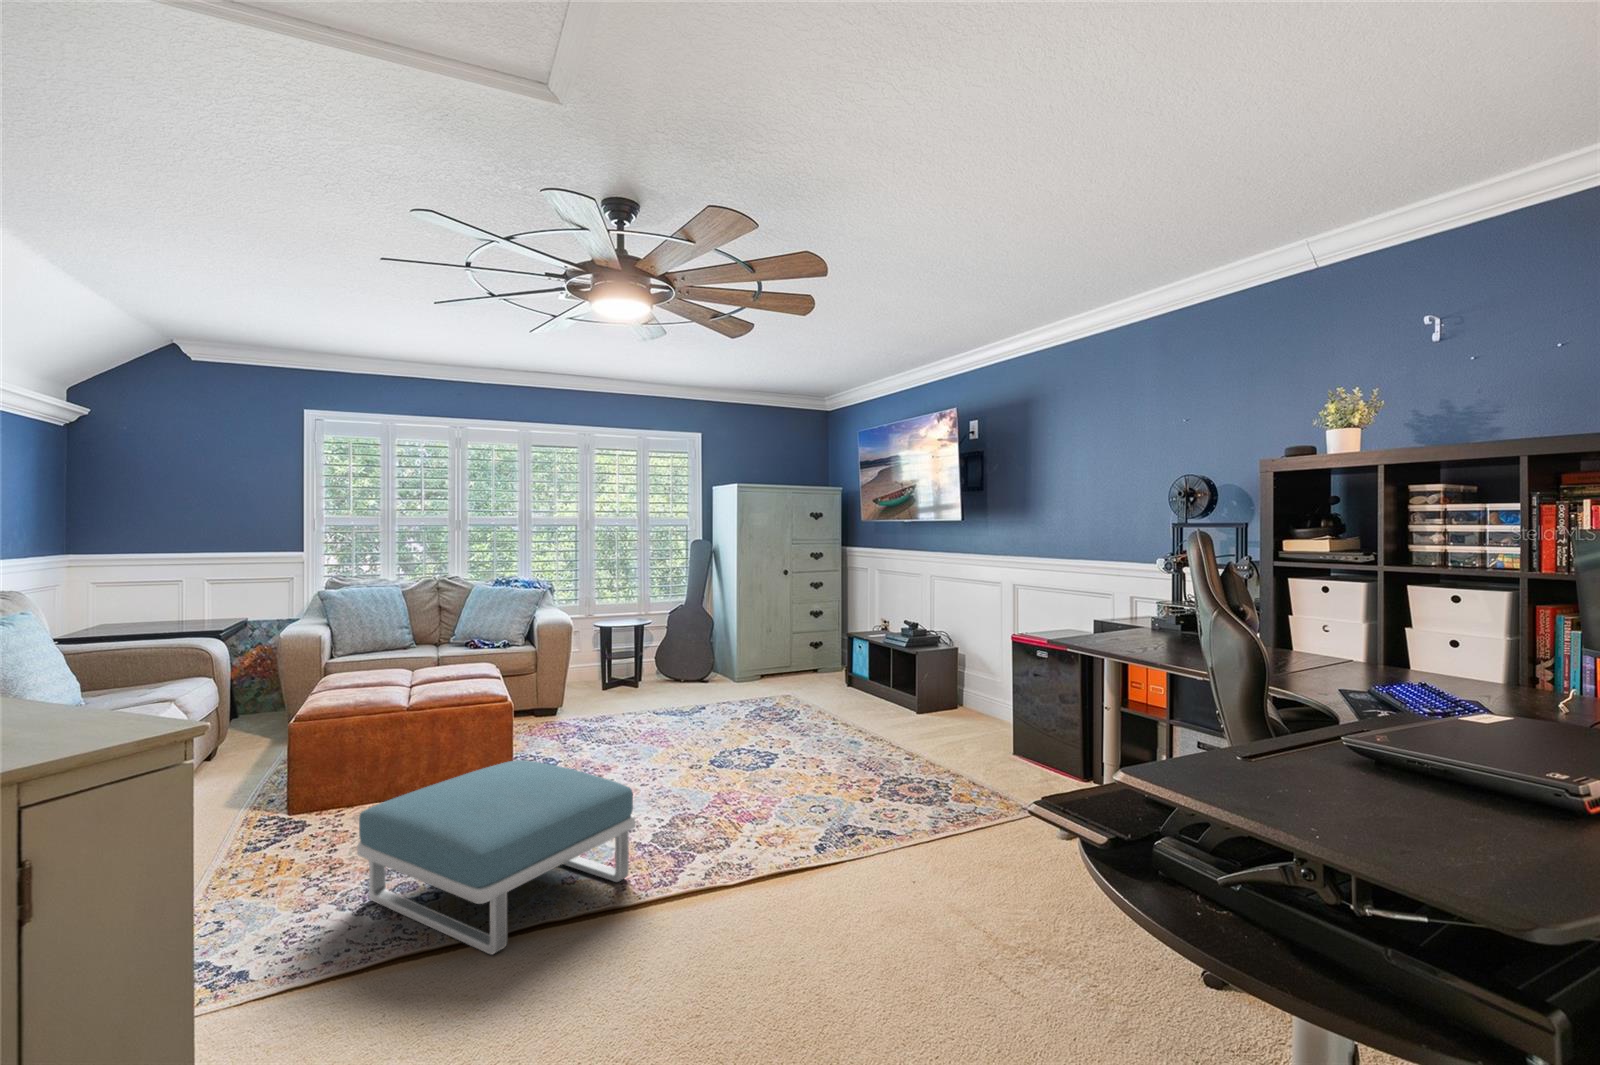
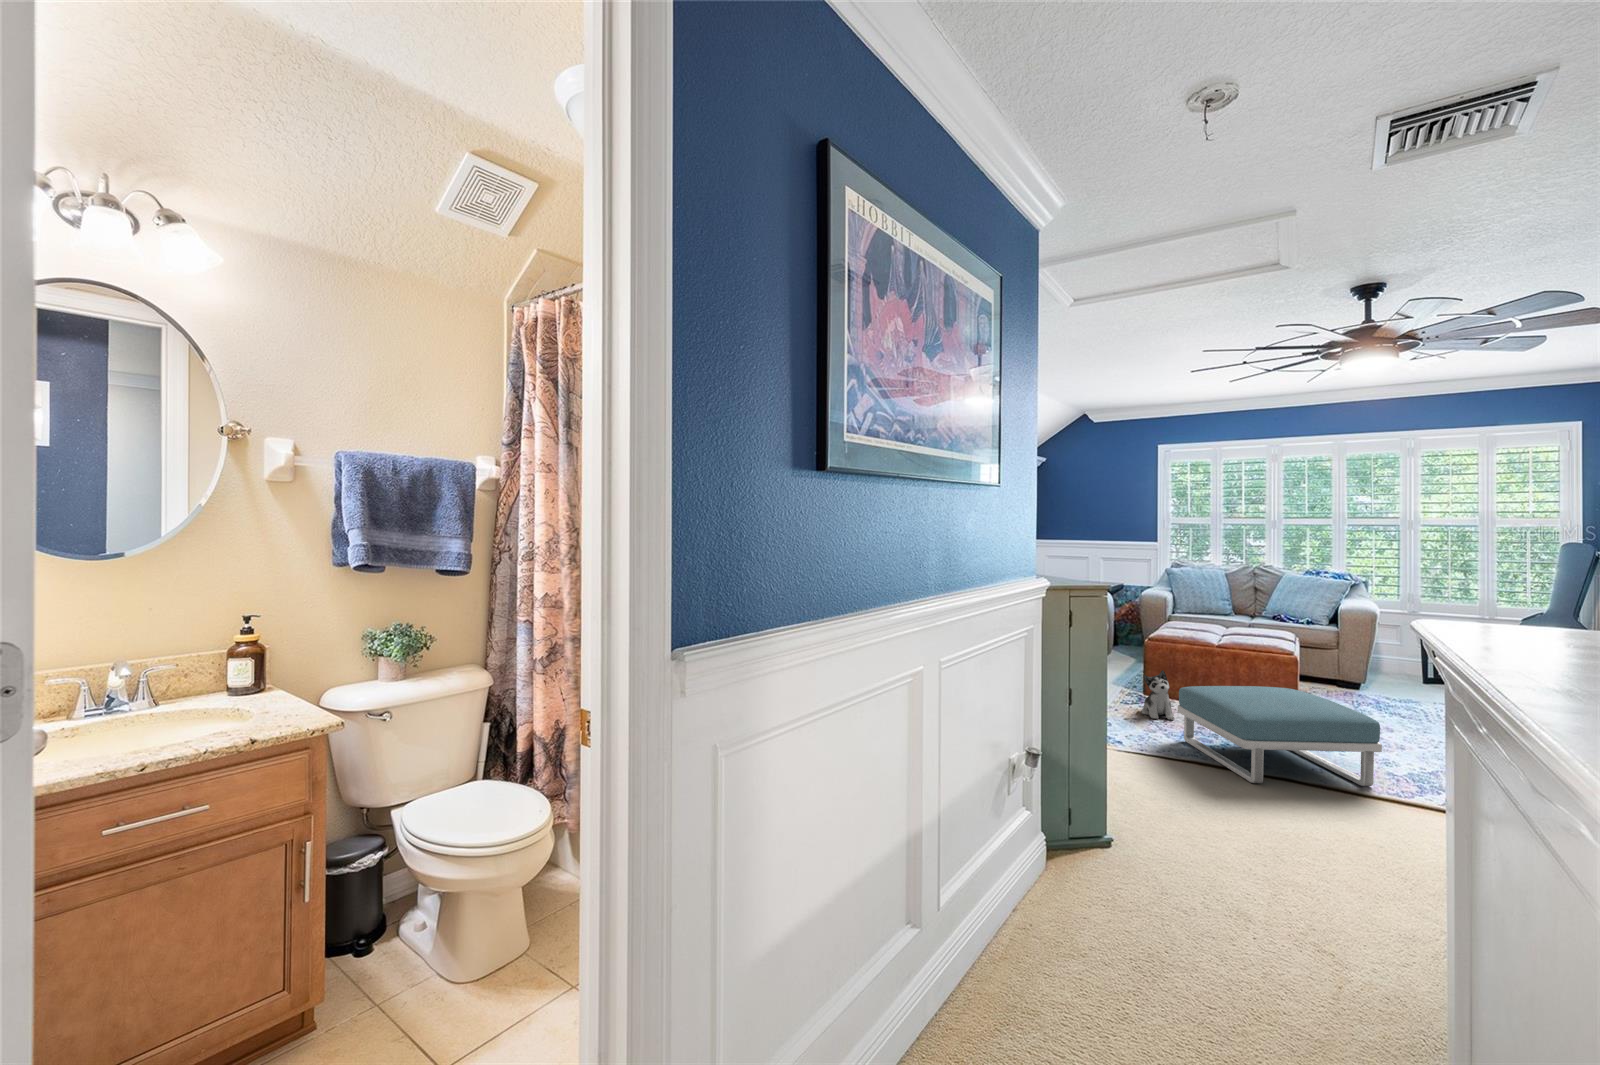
plush toy: none [287,775,348,867] -> present [1142,670,1175,720]

